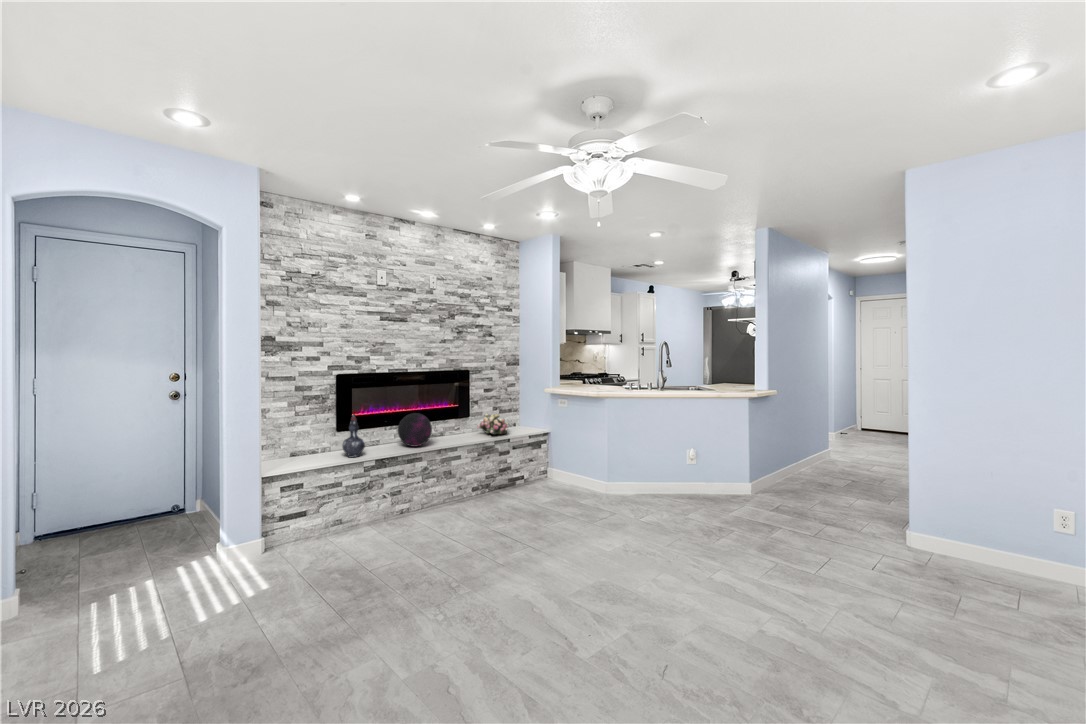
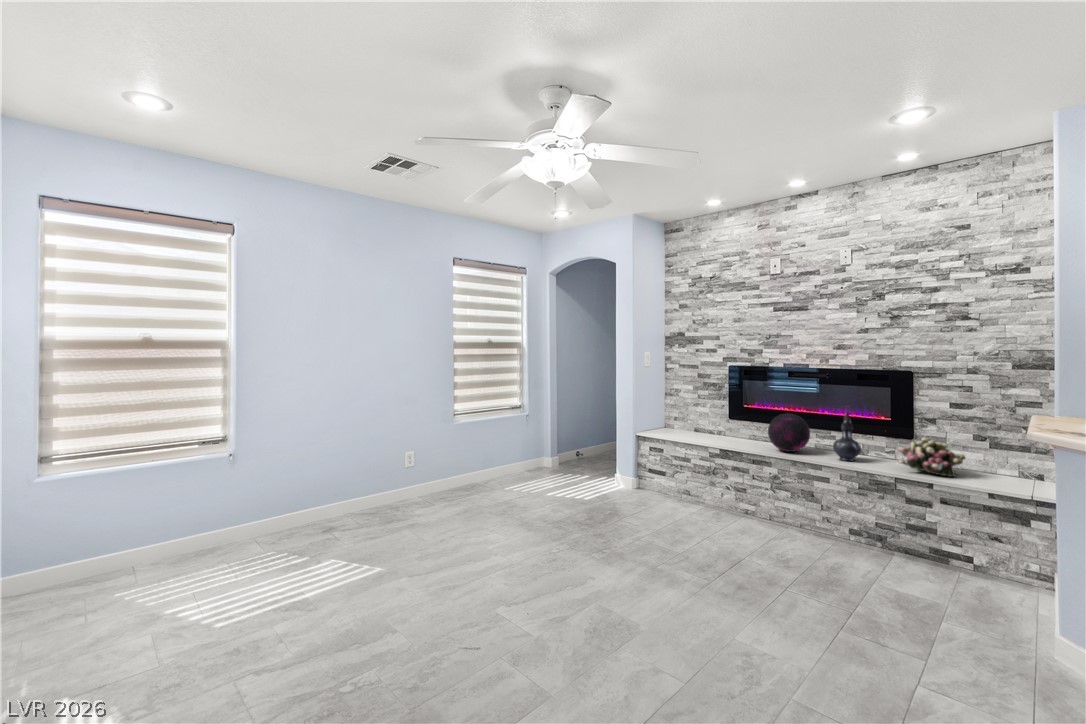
decorative vase: present [342,414,365,457] -> present [833,412,861,461]

